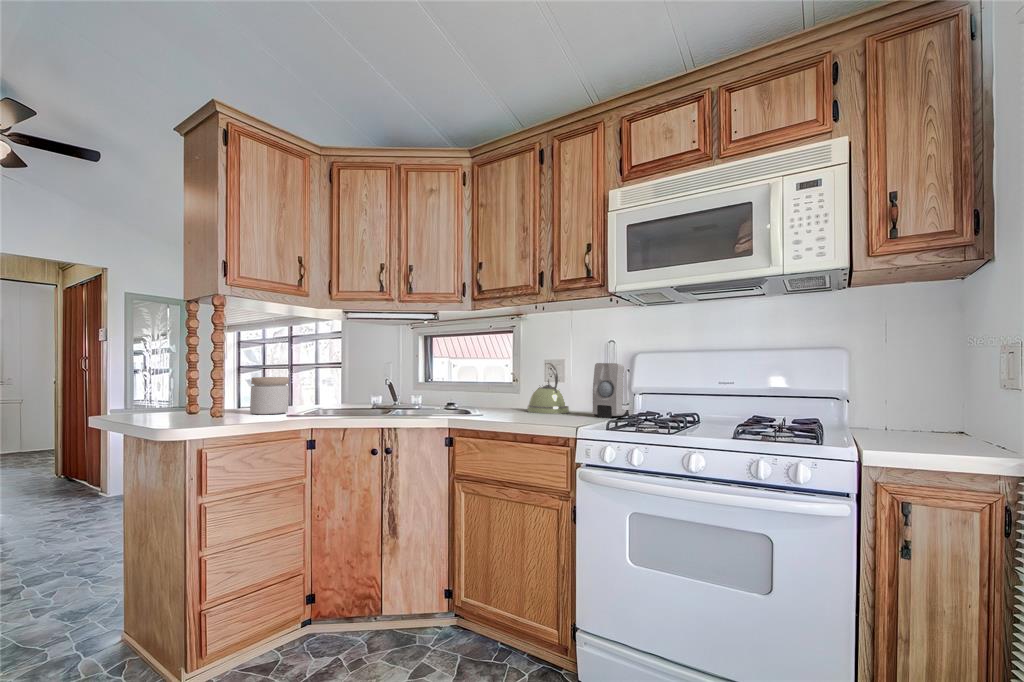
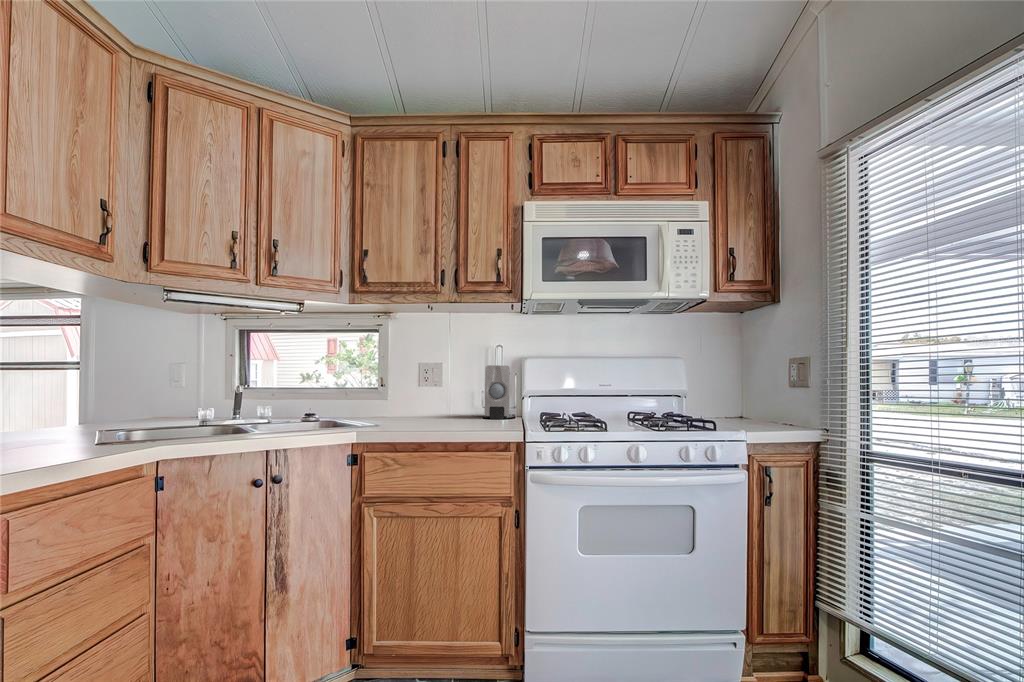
kettle: present [527,363,570,414] -> none [404,365,450,420]
jar: present [250,377,289,415] -> none [33,395,107,457]

